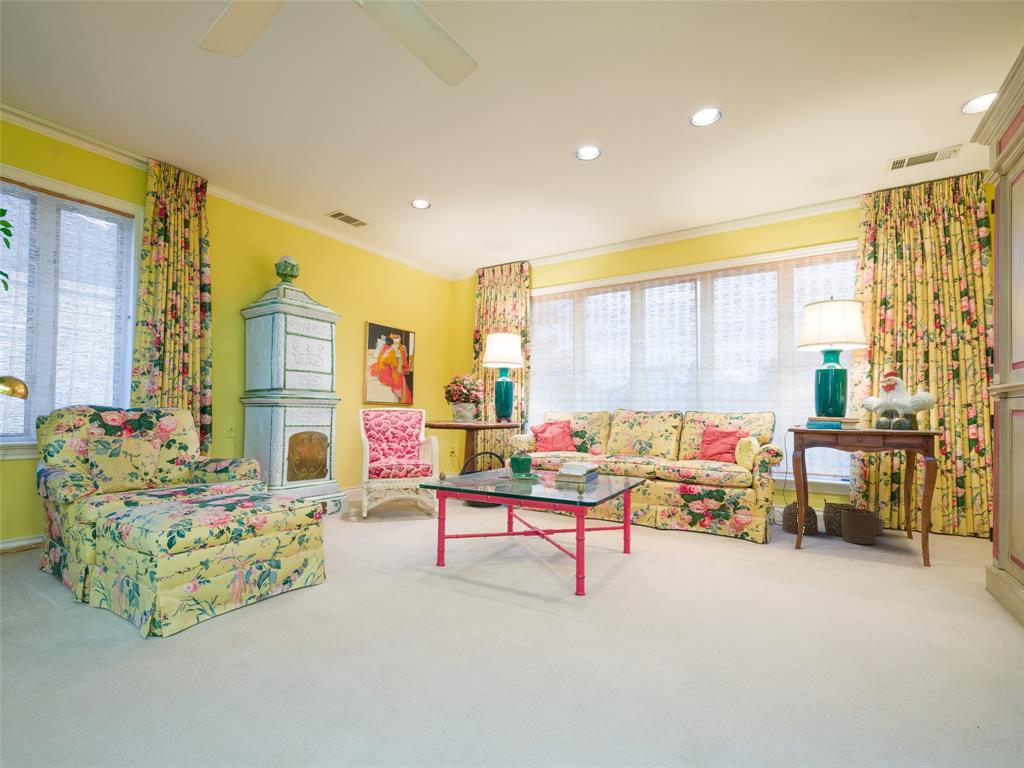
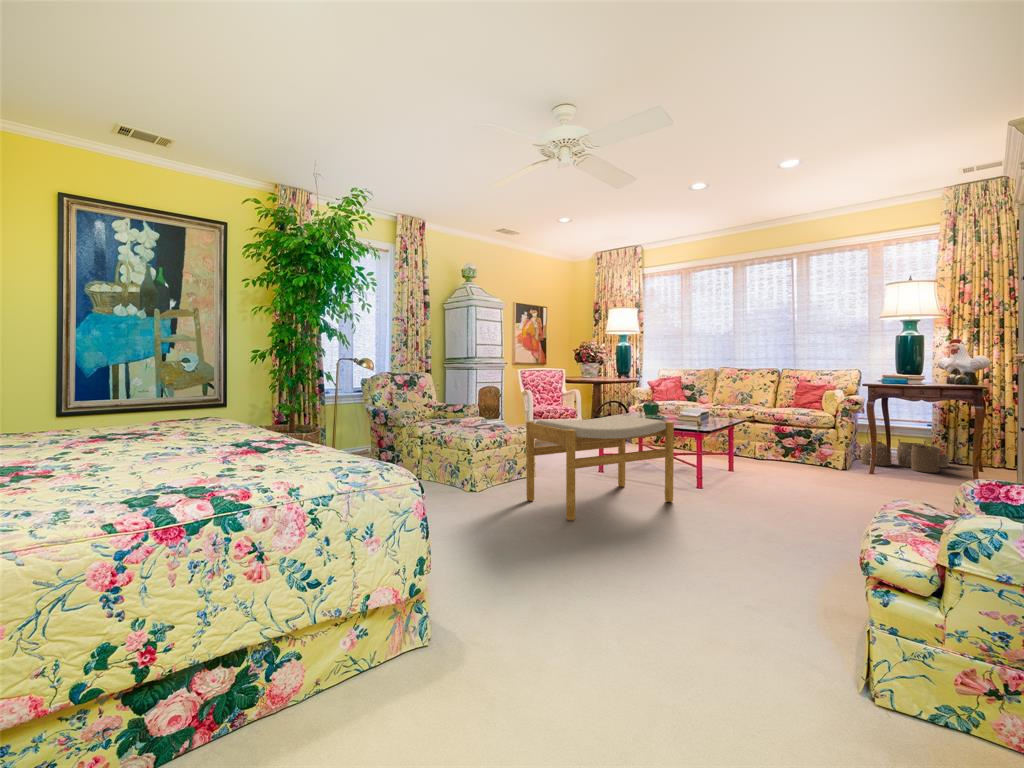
footstool: none [280,479,523,687] -> present [526,415,674,520]

